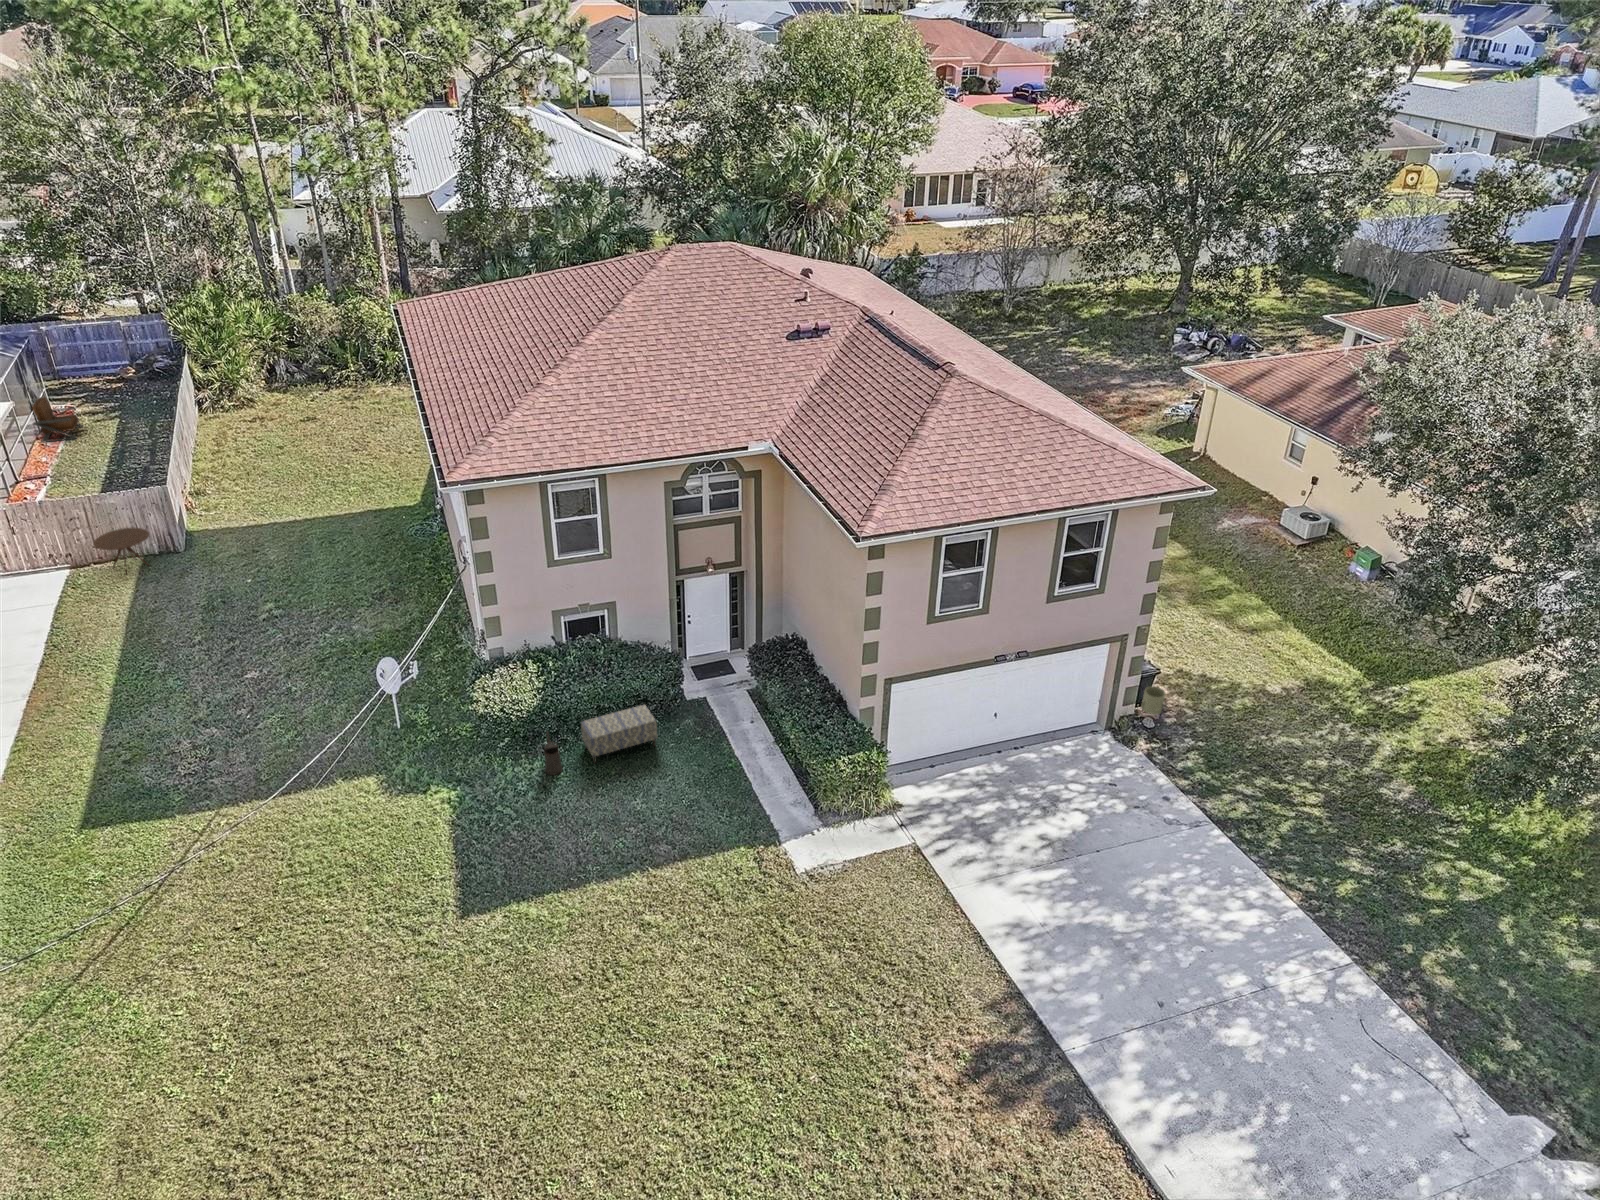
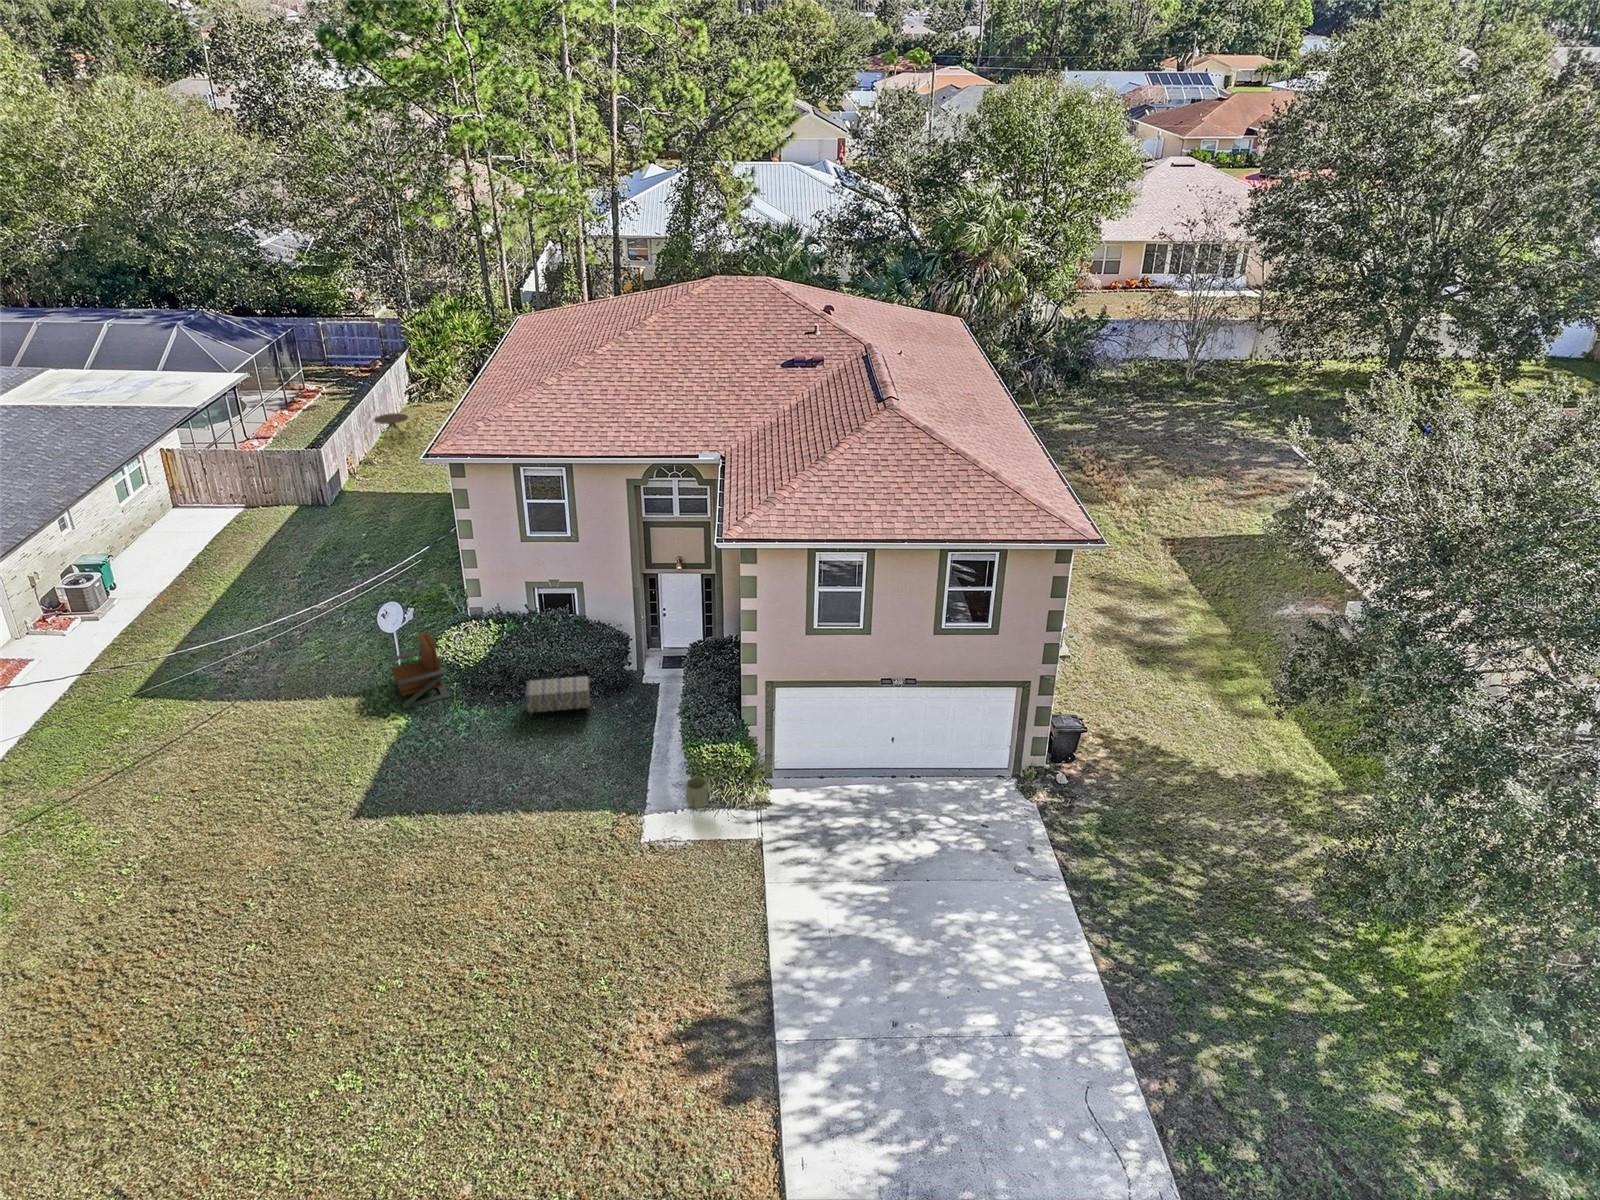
lounge chair: present [32,397,83,442] -> present [388,632,450,709]
round table: present [94,528,149,574] -> present [374,413,408,435]
planter: present [1141,686,1165,715] -> present [685,777,709,808]
watering can: present [544,731,563,775] -> none [486,684,503,722]

